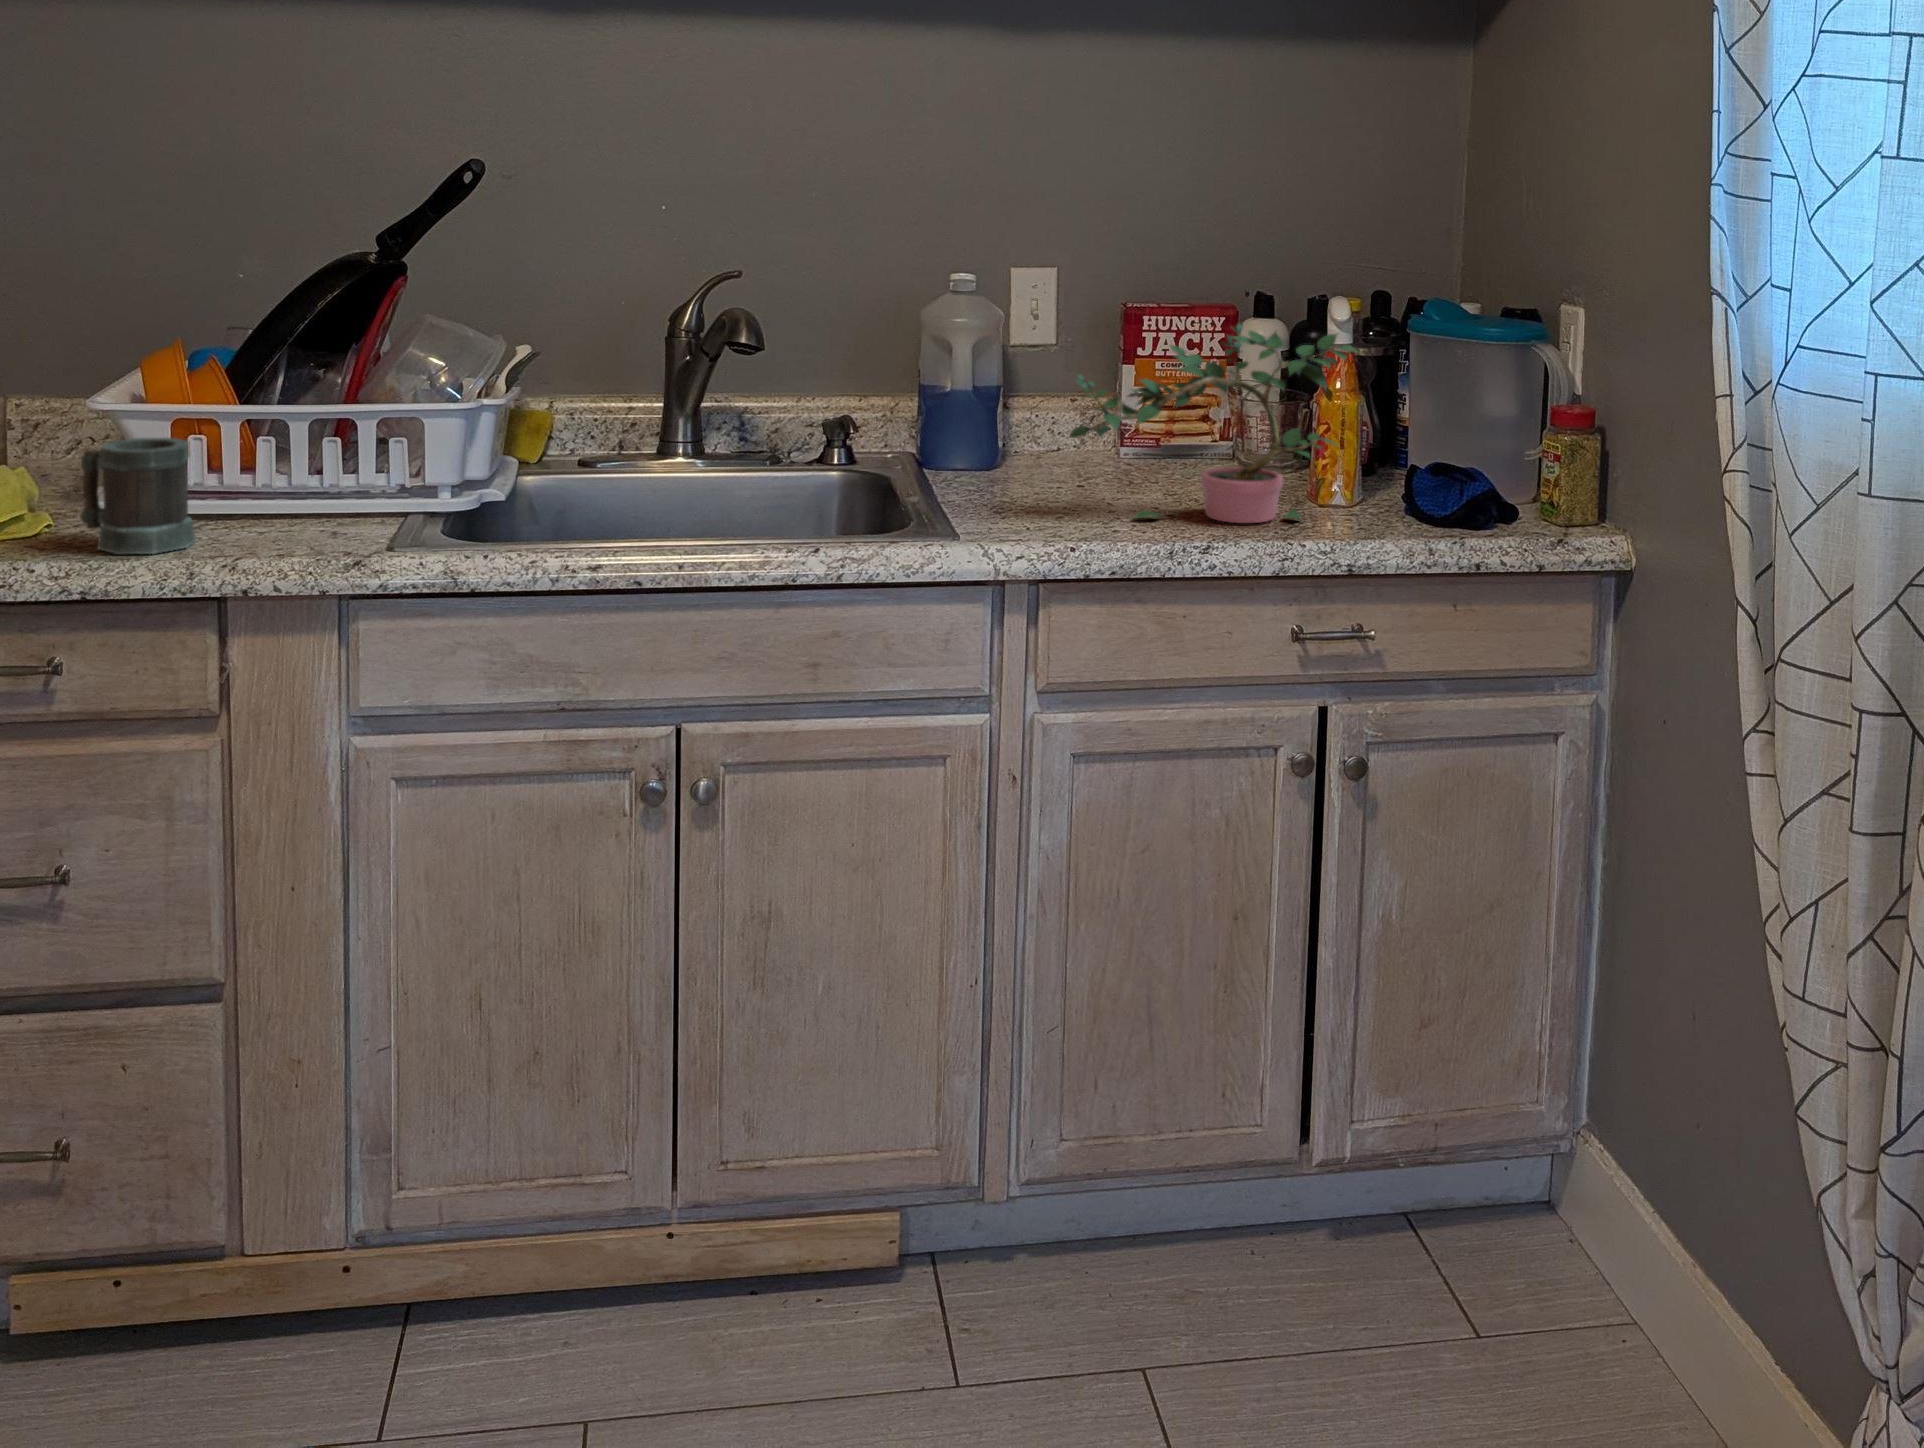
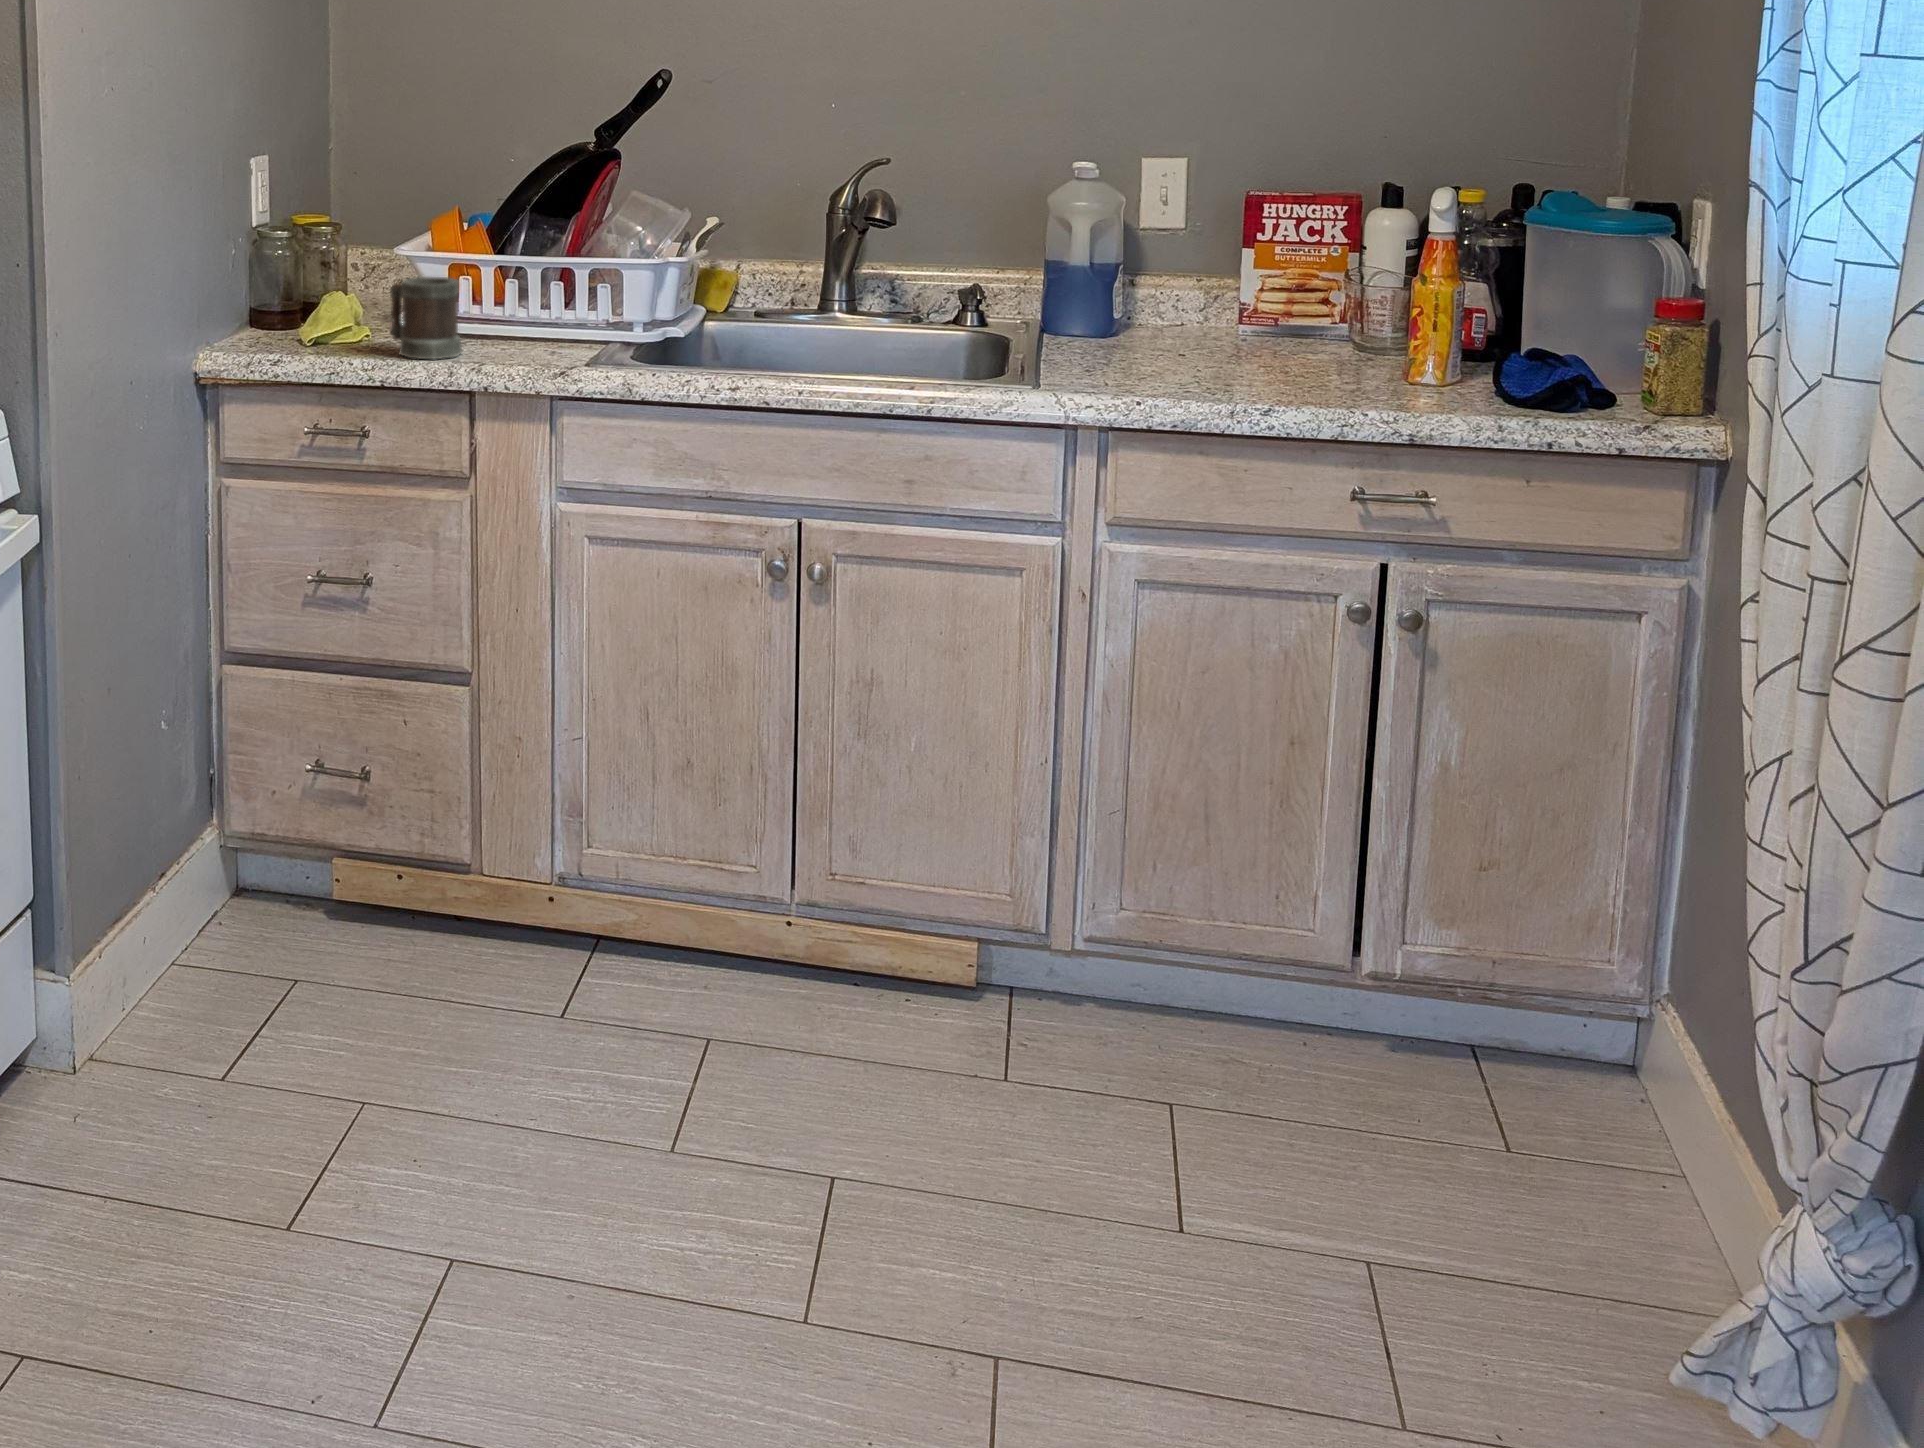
potted plant: present [1070,323,1357,523] -> none [1152,209,1443,395]

